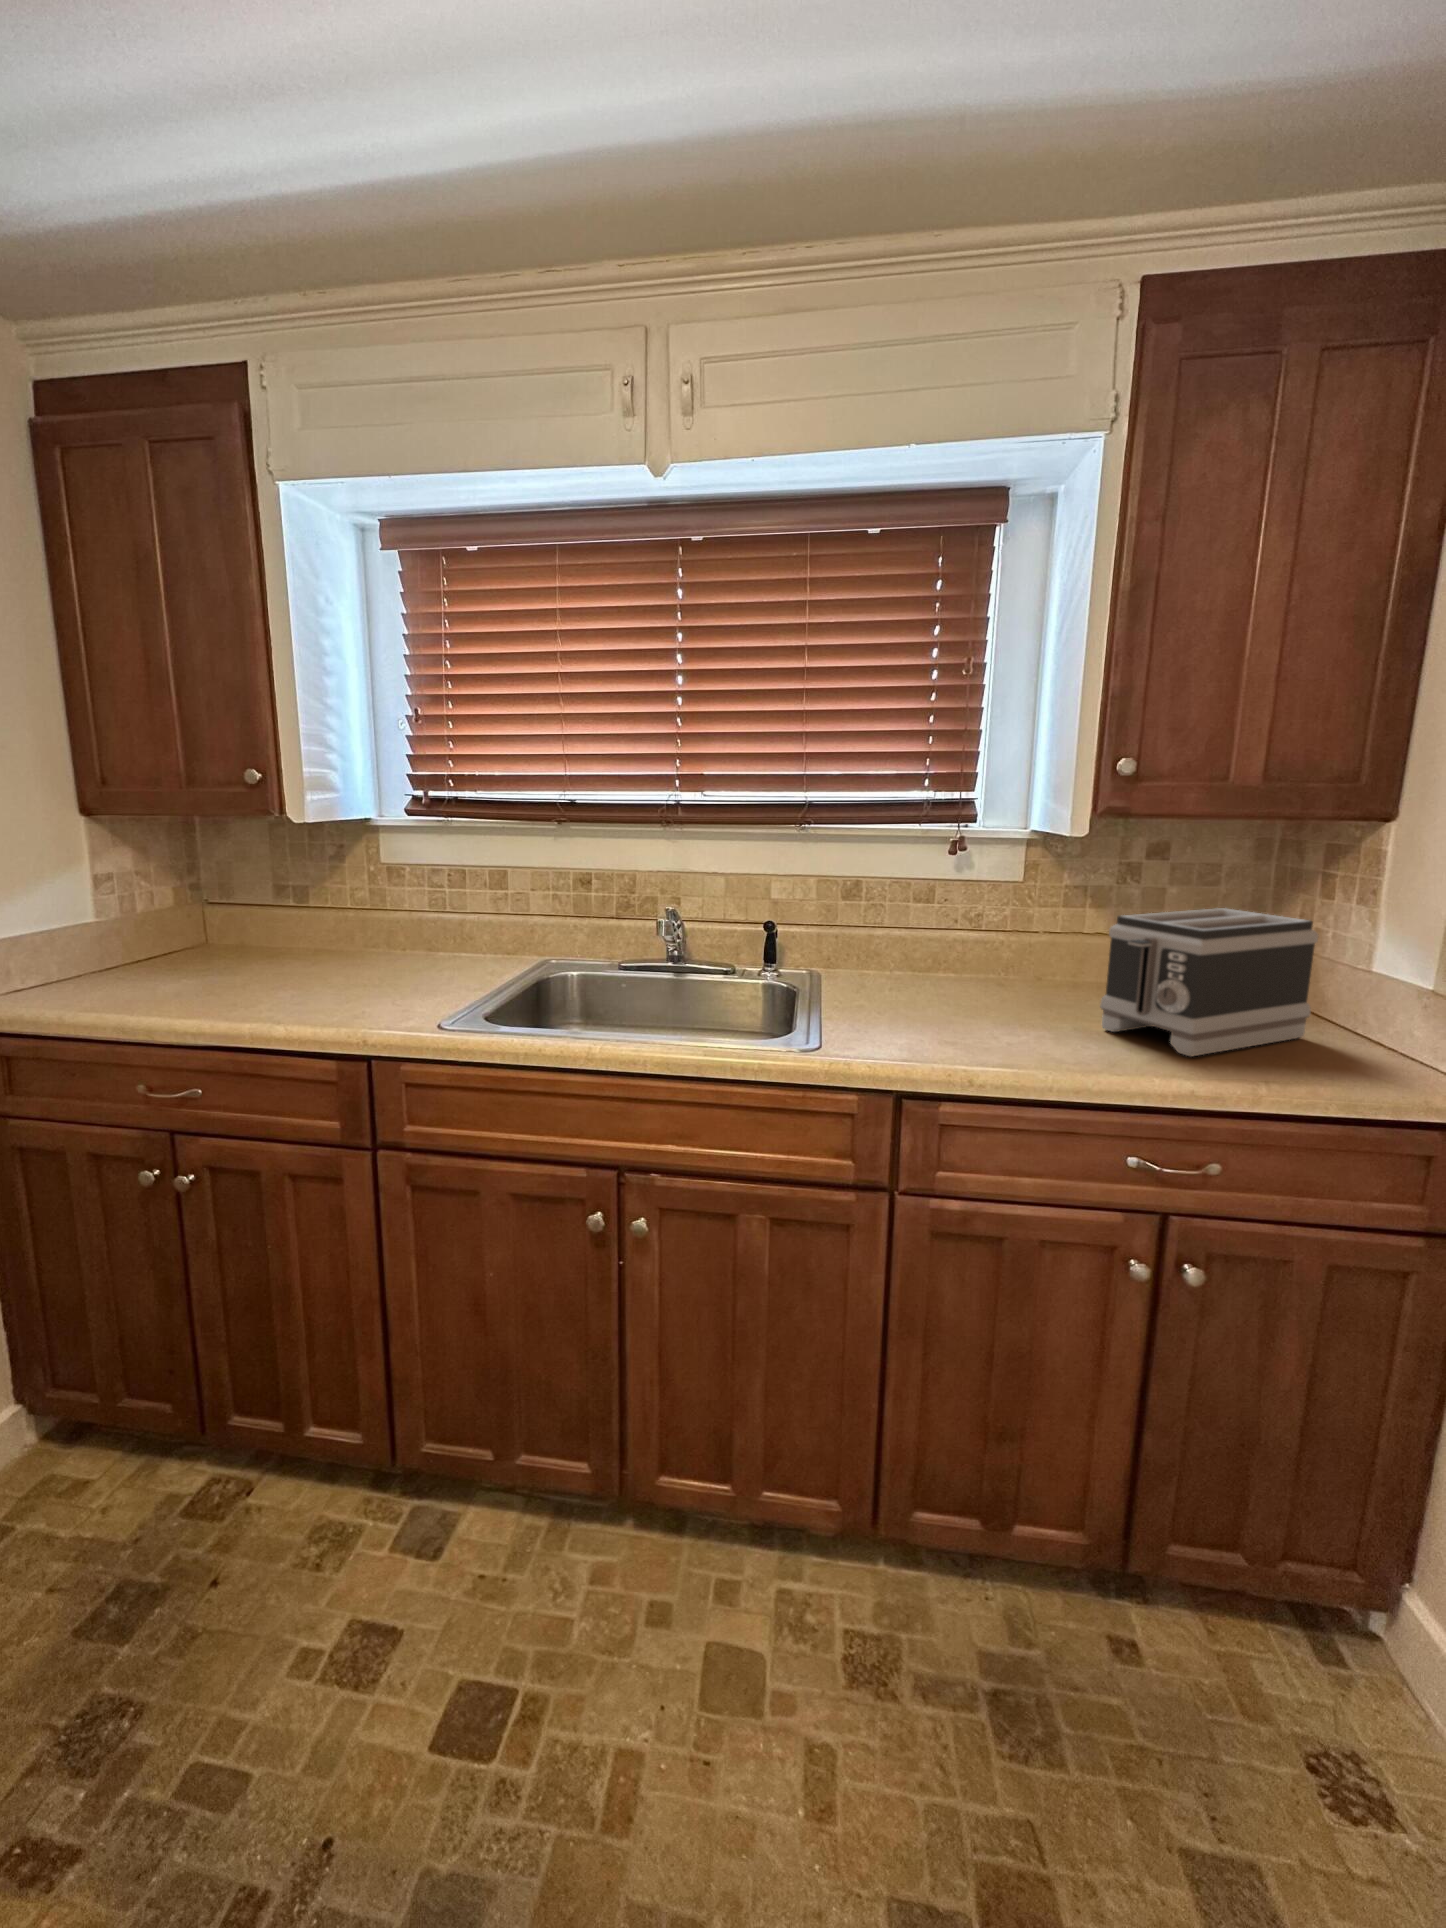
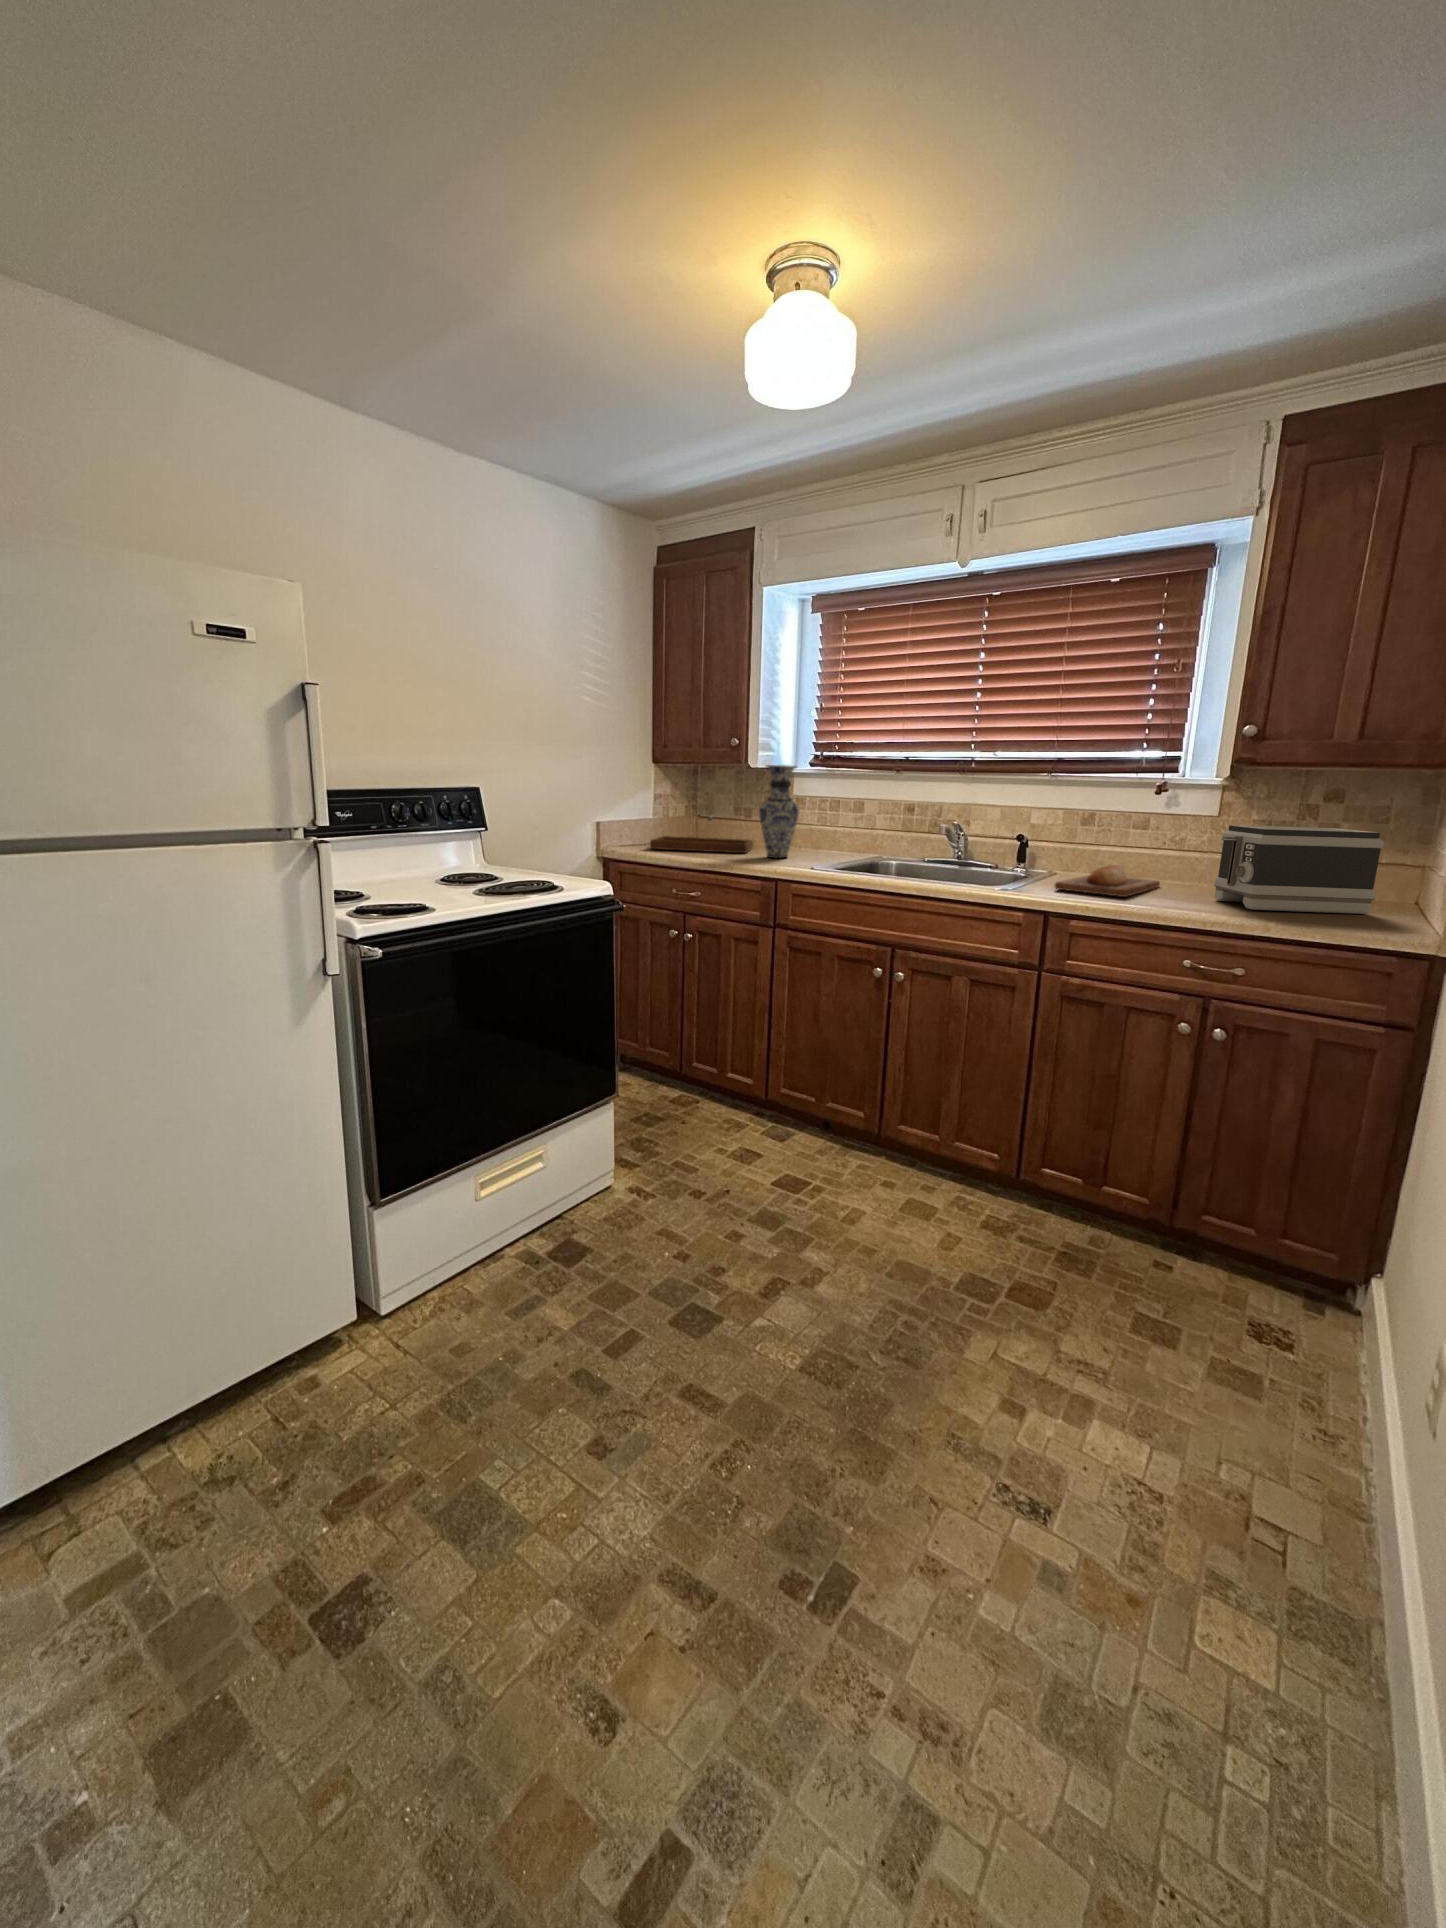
vase: none [318,823,399,1000] -> present [759,765,799,858]
tray: none [77,918,314,1001] -> present [650,816,753,853]
bread loaf: none [885,974,1007,1049] -> present [1055,865,1160,897]

